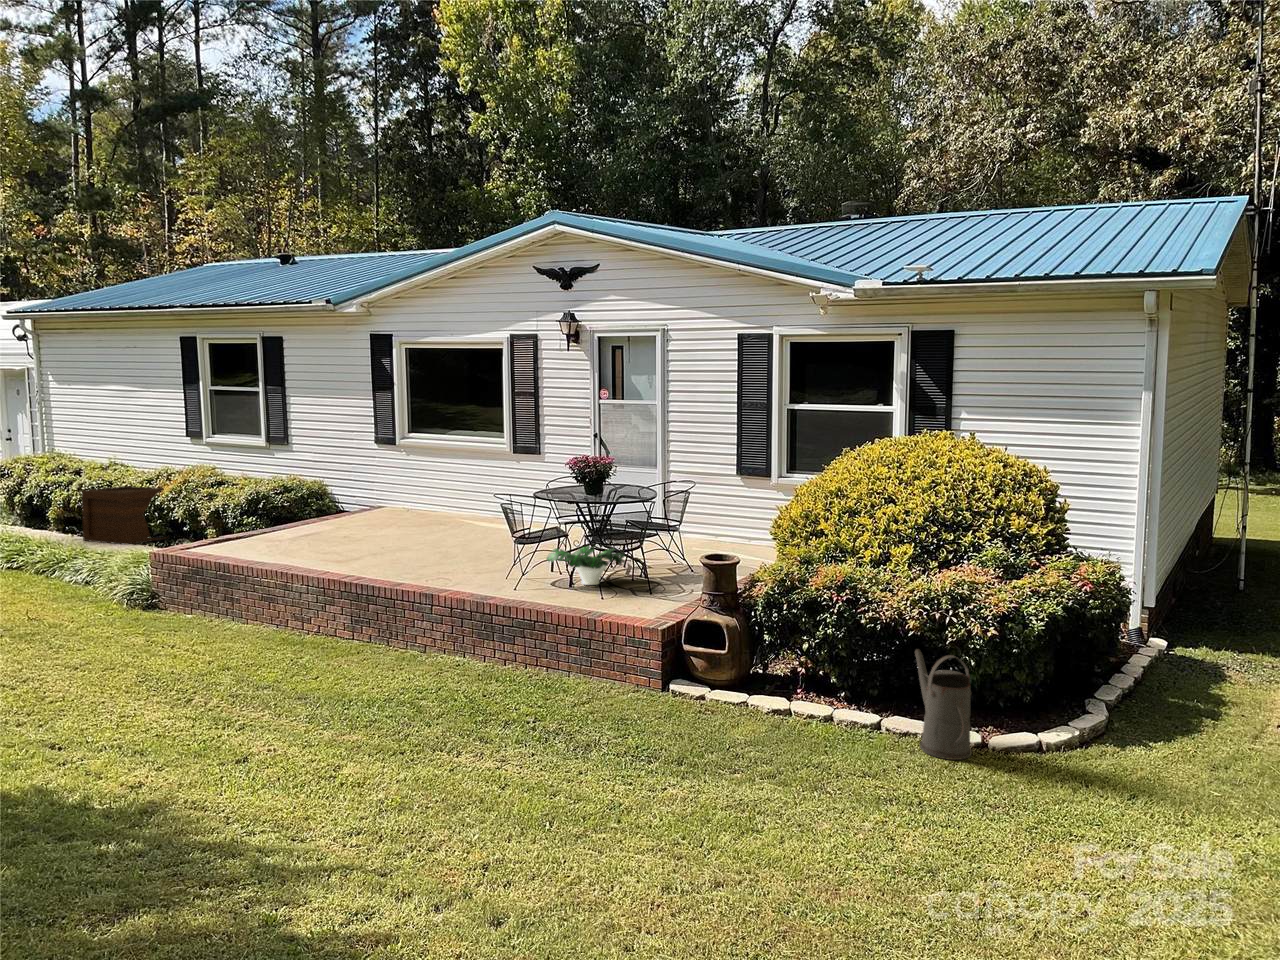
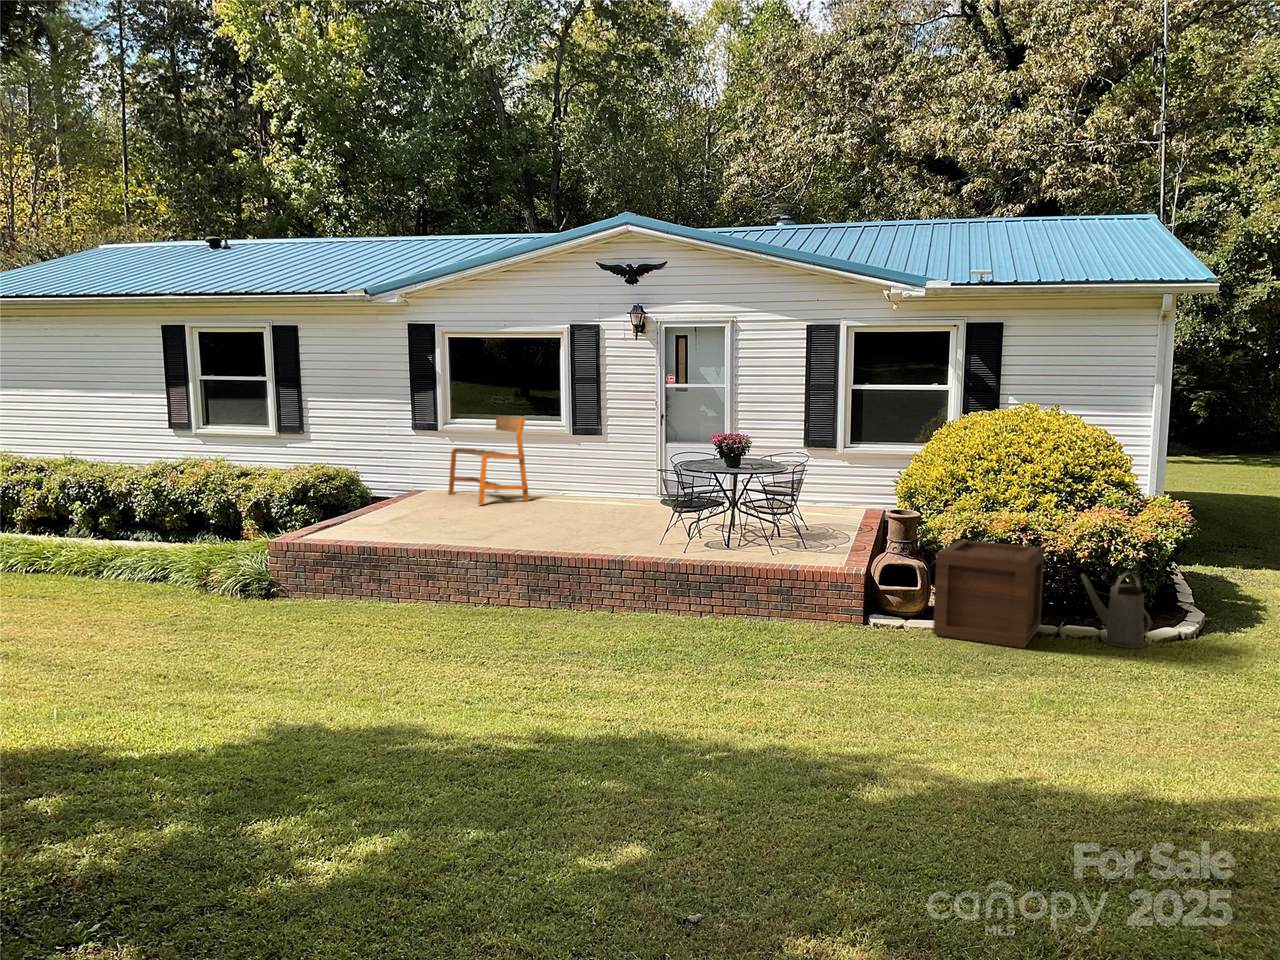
bench: none [401,429,462,520] -> present [448,414,529,504]
wooden crate: present [82,486,167,545] -> present [933,540,1044,648]
potted plant: present [547,546,625,585] -> none [717,513,788,547]

